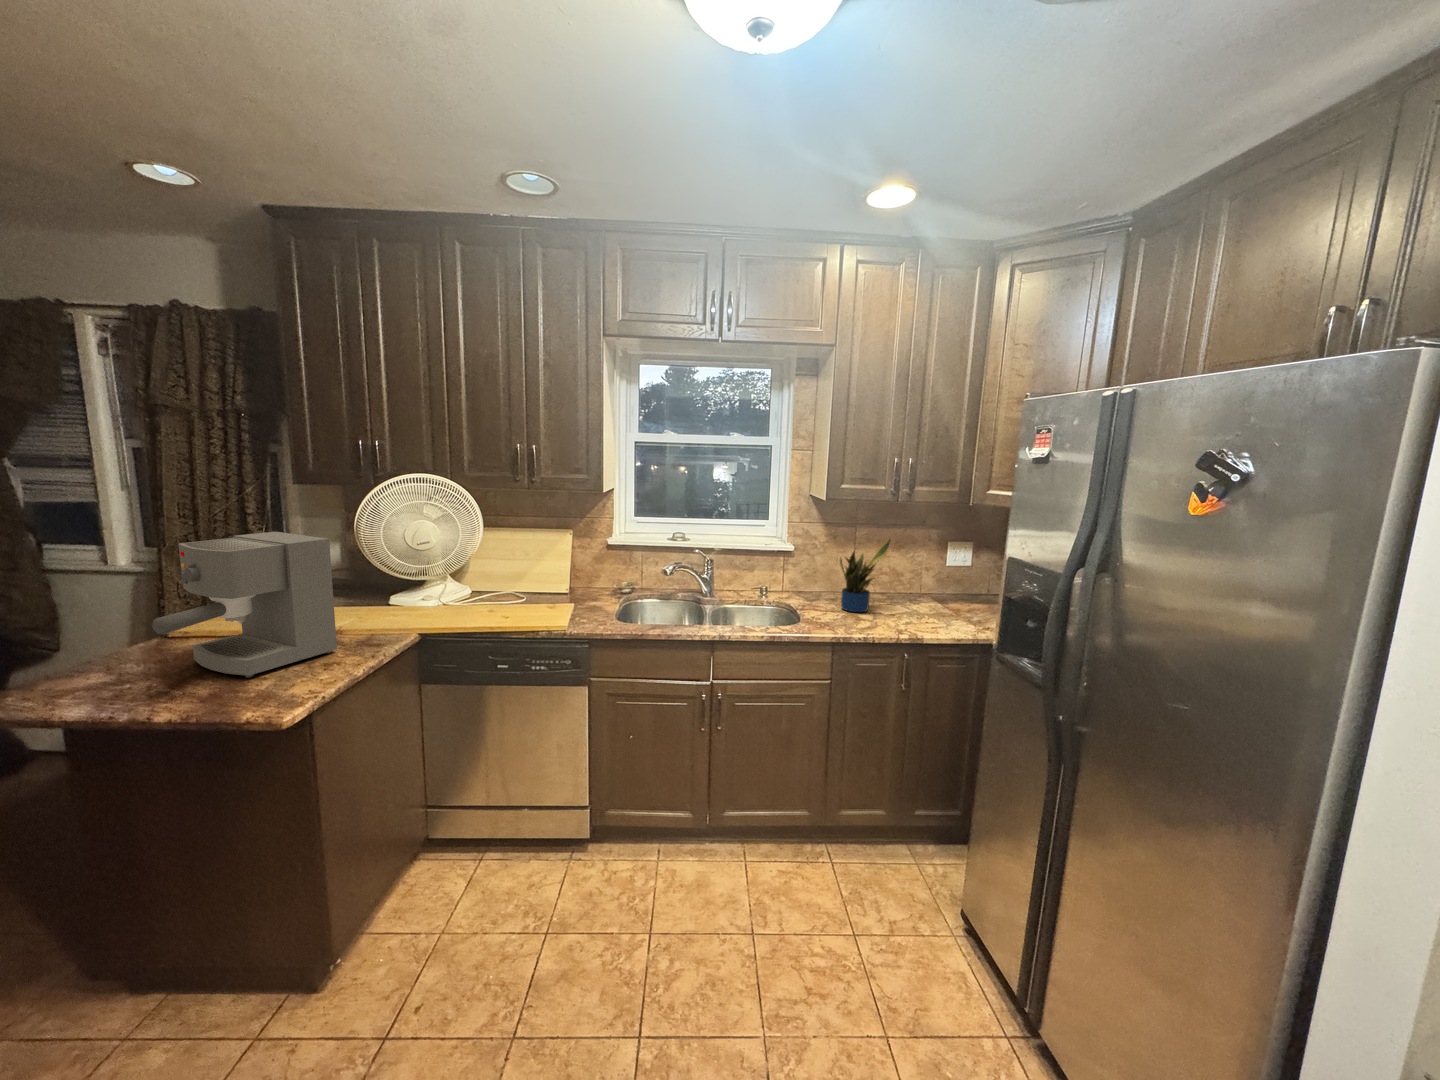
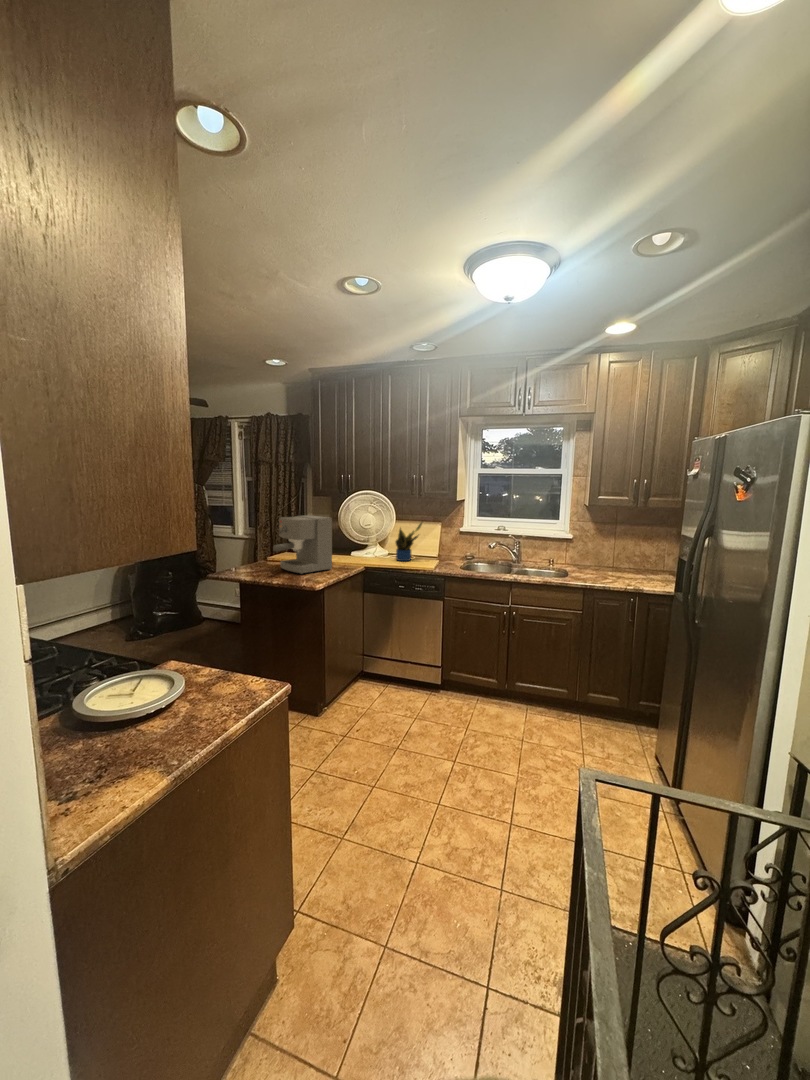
potted plant: present [840,539,890,612] -> present [396,522,422,561]

